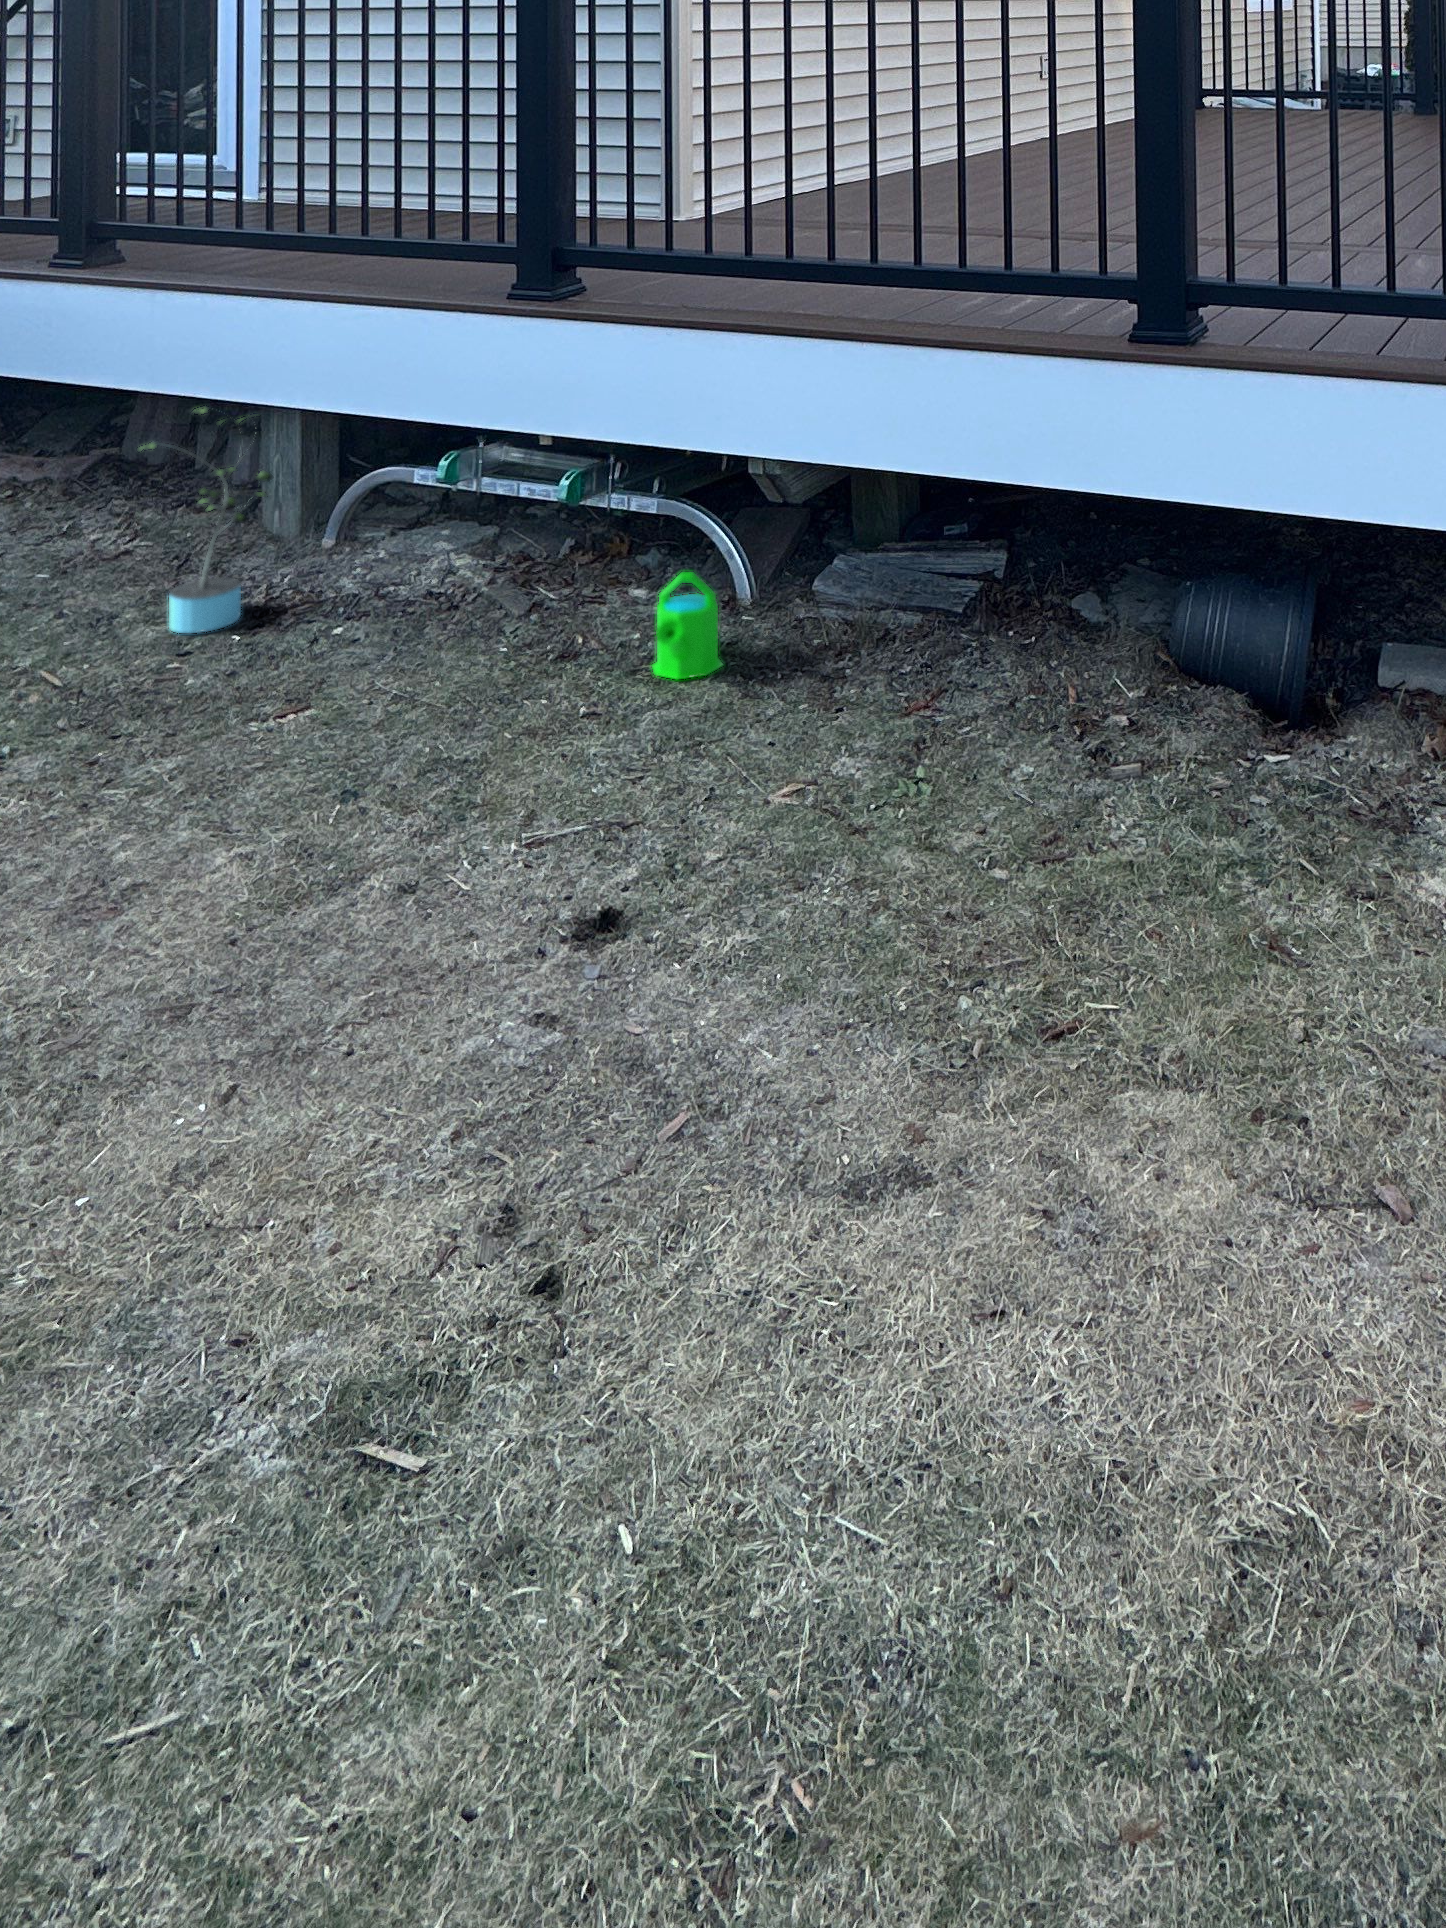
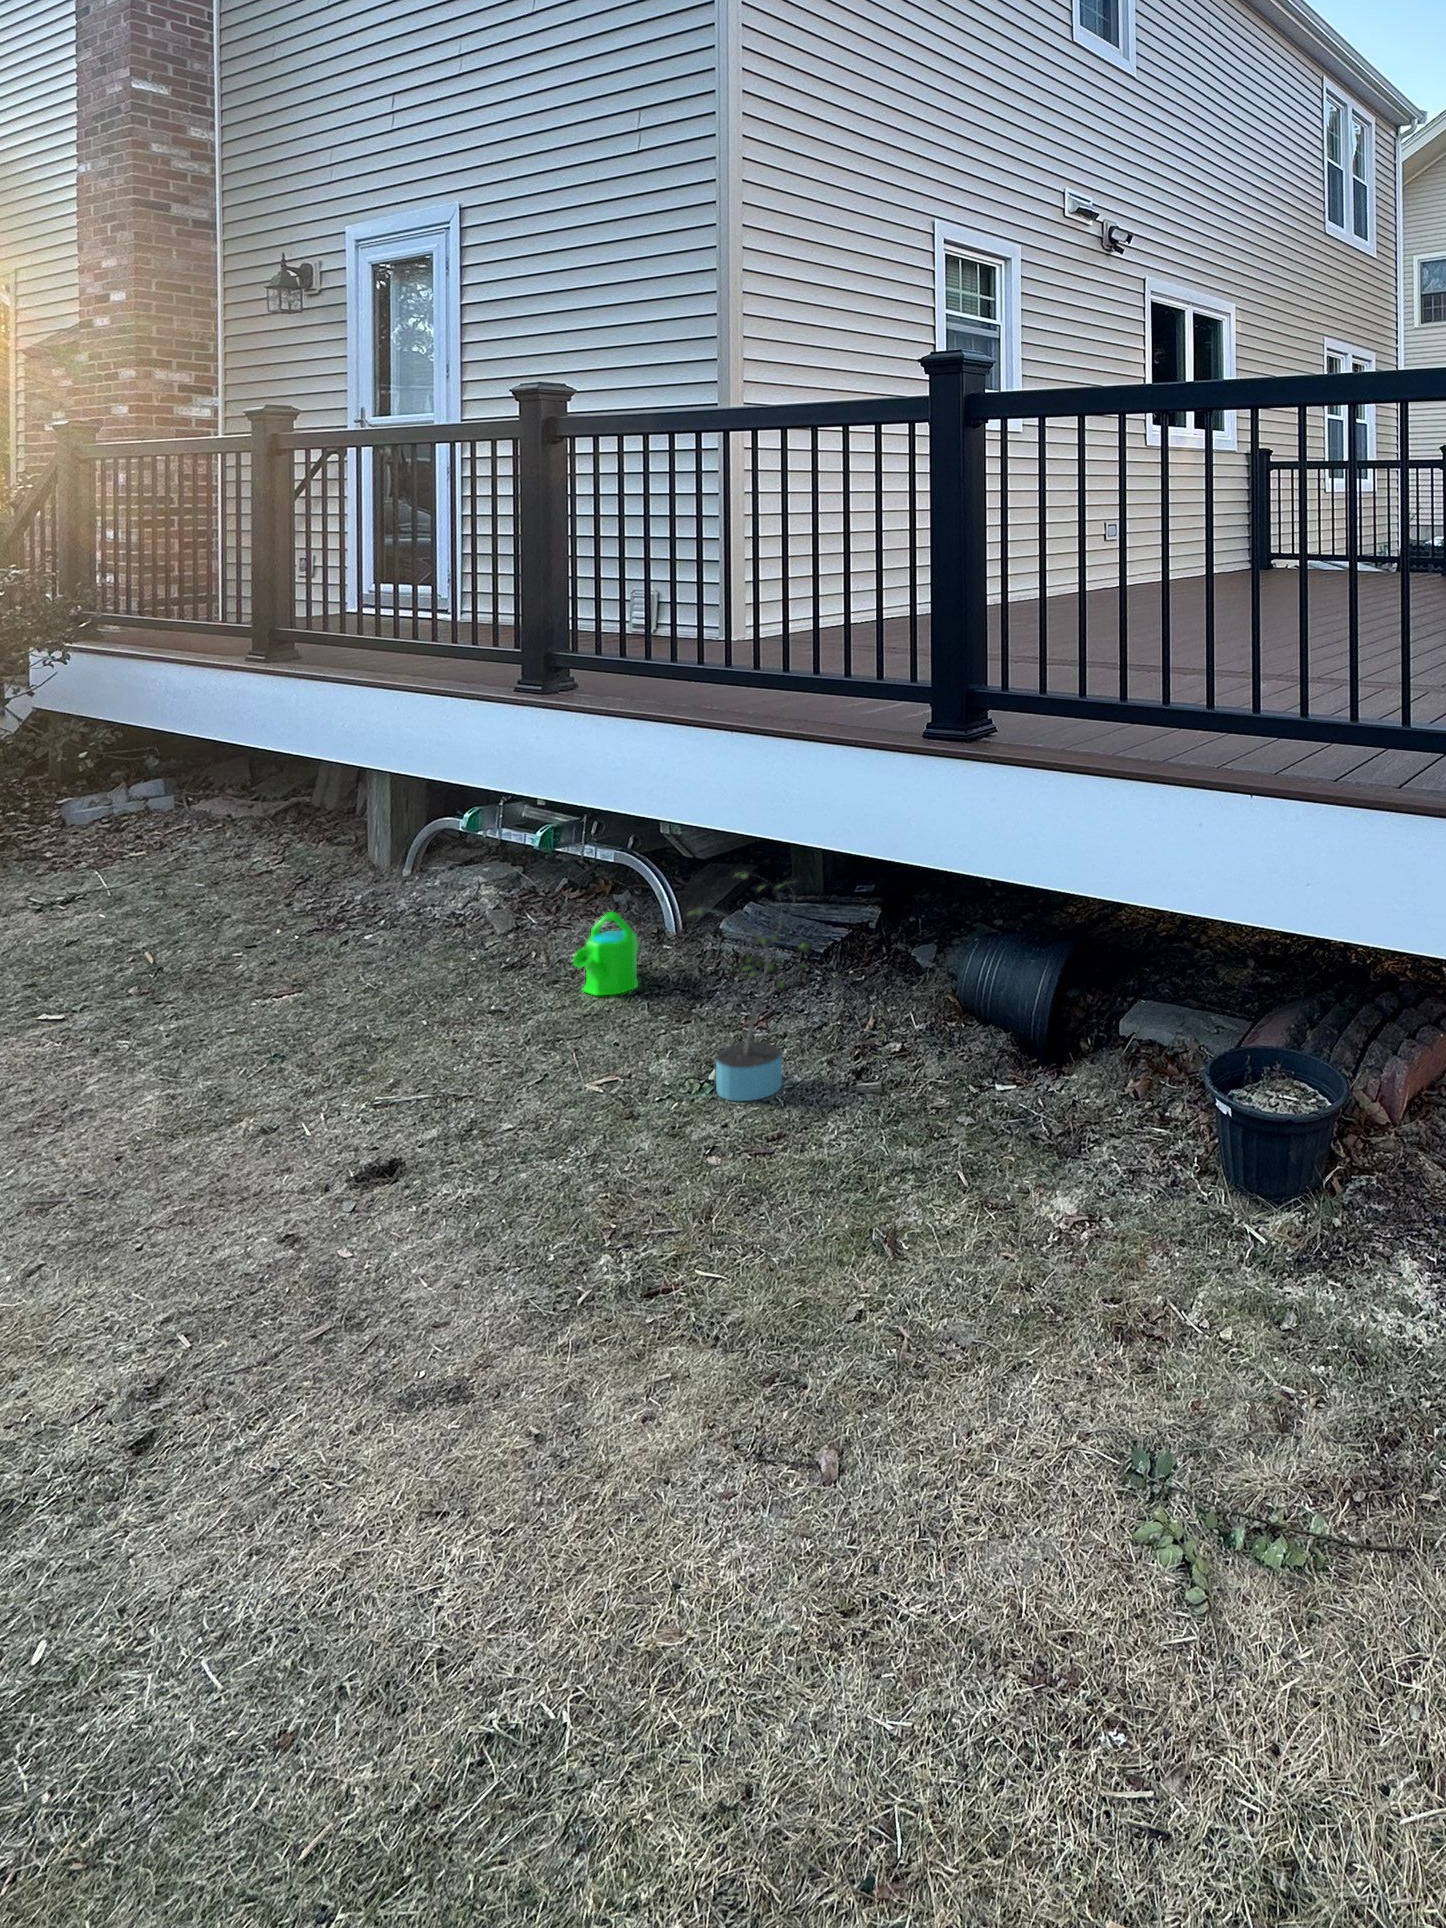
potted plant: present [139,407,272,633] -> present [686,871,814,1101]

